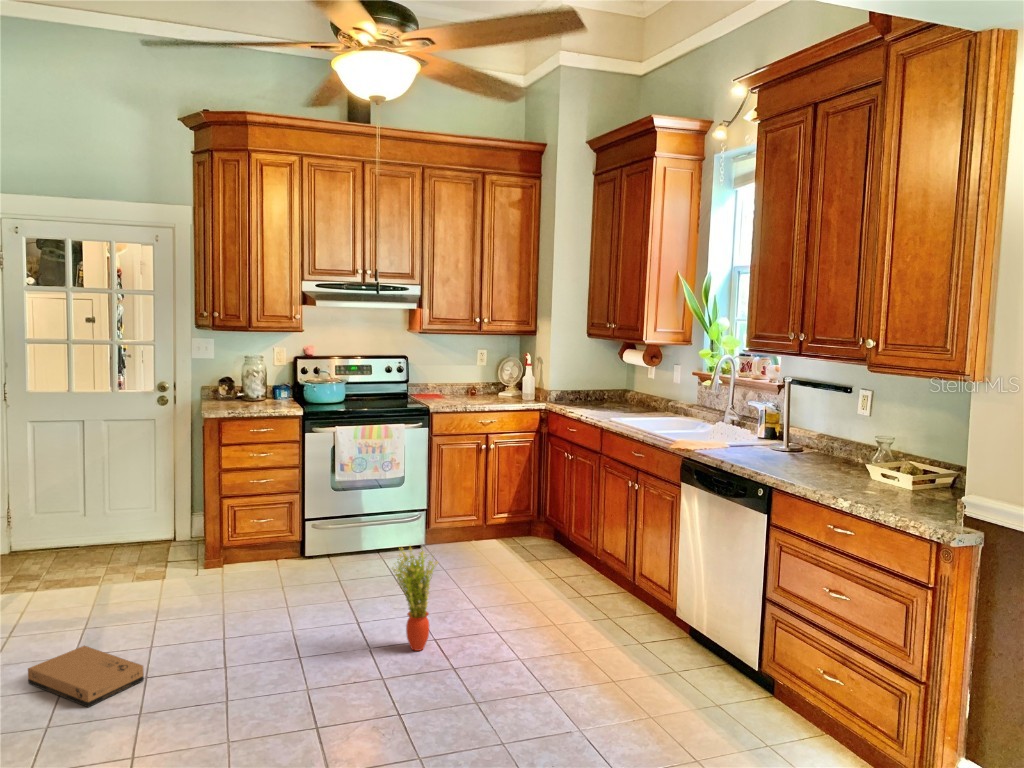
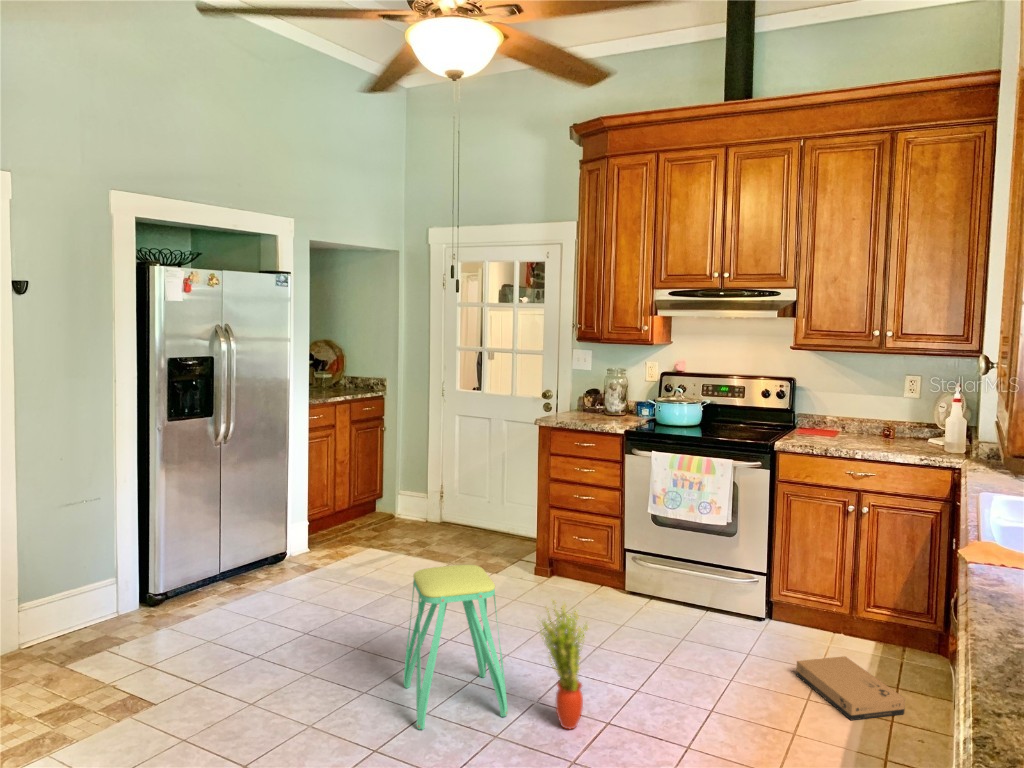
stool: none [251,541,369,698] -> present [403,565,508,730]
cardboard box: present [28,646,144,707] -> present [796,656,905,720]

